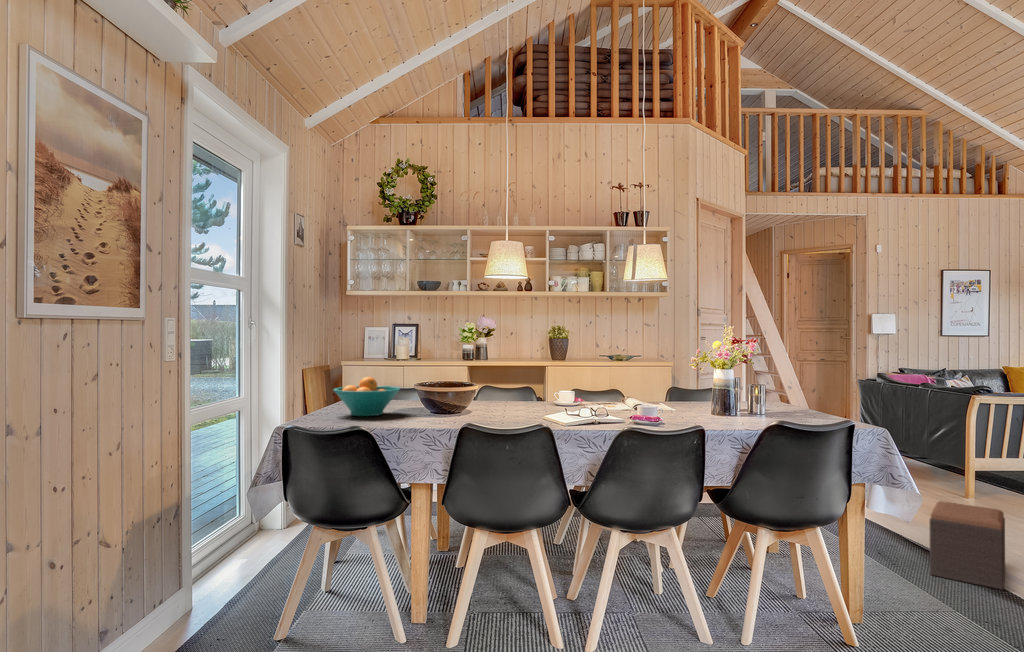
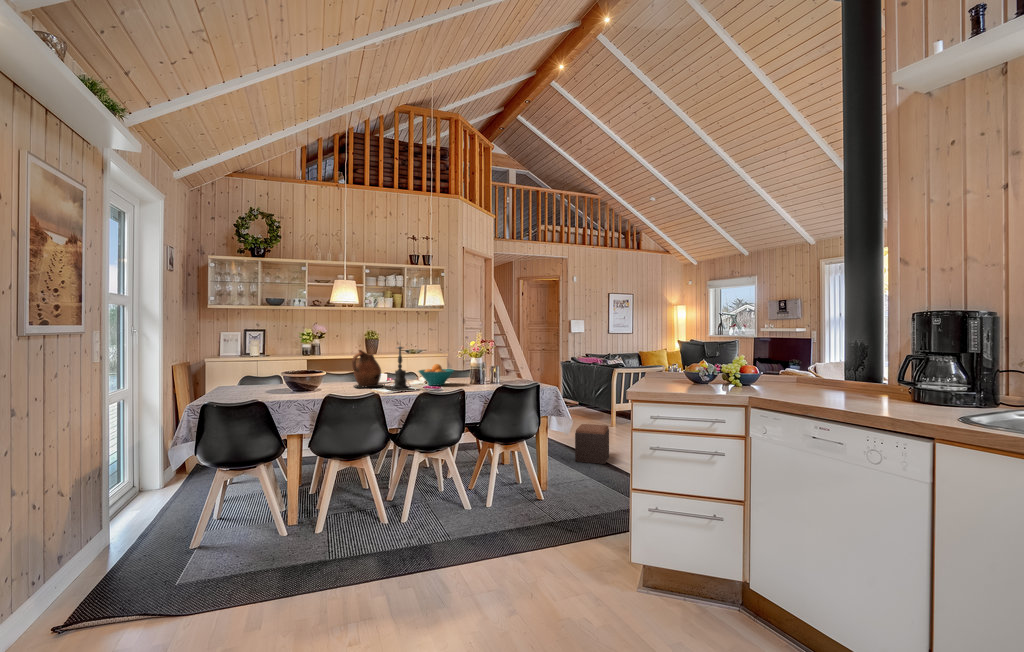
candle holder: none [569,332,623,420] -> present [386,346,412,391]
ceramic pitcher: none [519,348,569,413] -> present [352,350,383,387]
fruit bowl: present [334,377,400,416] -> present [419,364,454,386]

